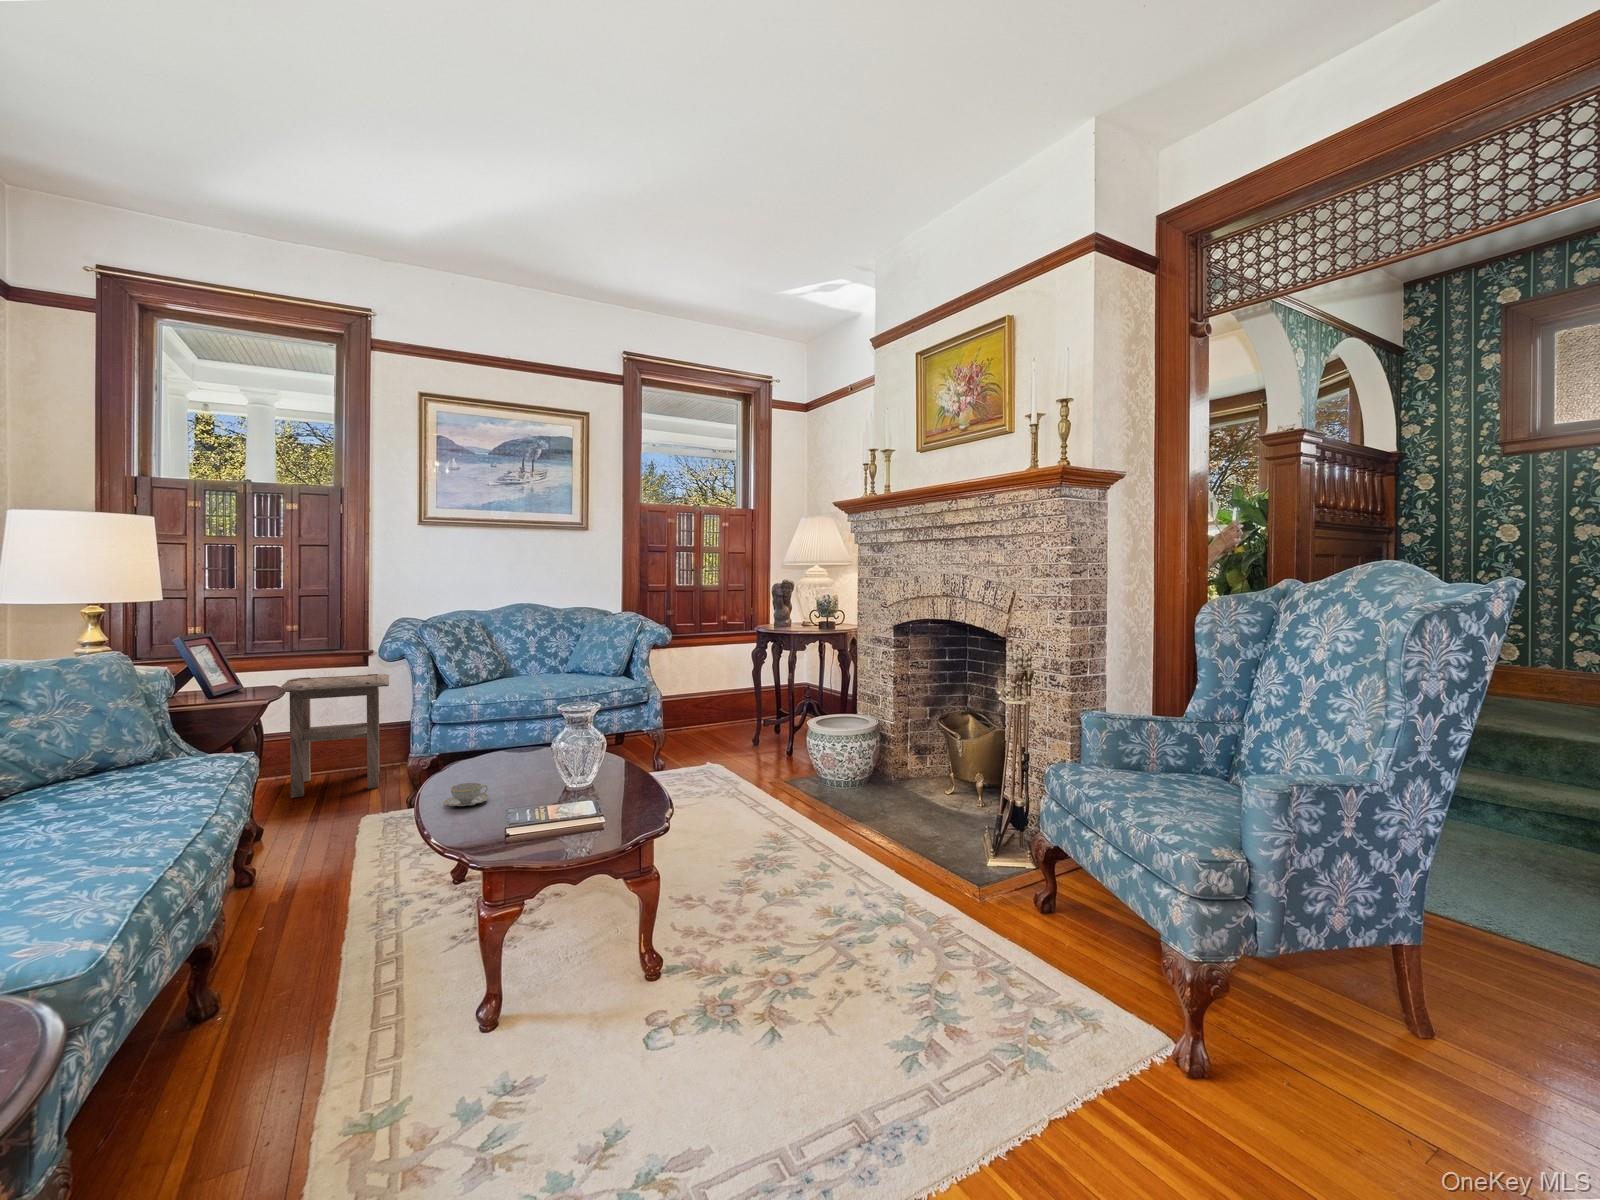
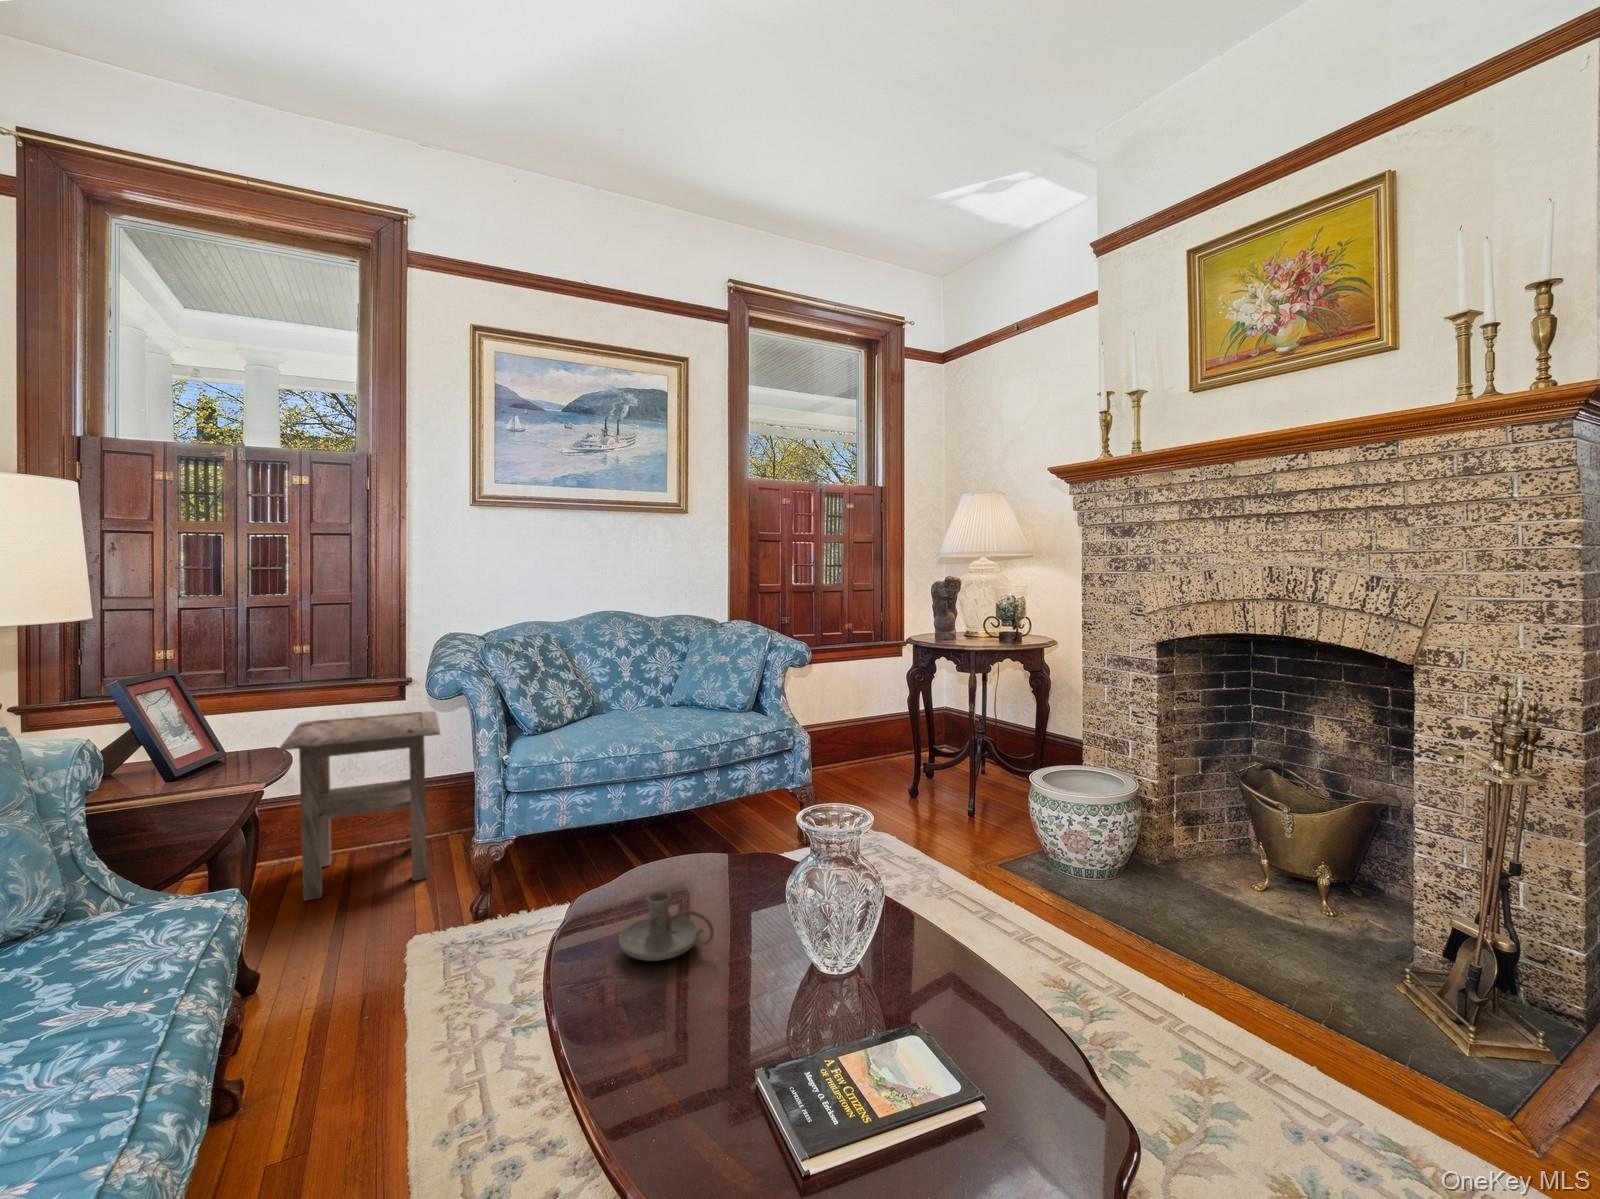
candle holder: none [466,745,518,777] -> present [619,891,714,961]
teacup: present [444,783,488,806] -> none [617,1018,705,1096]

